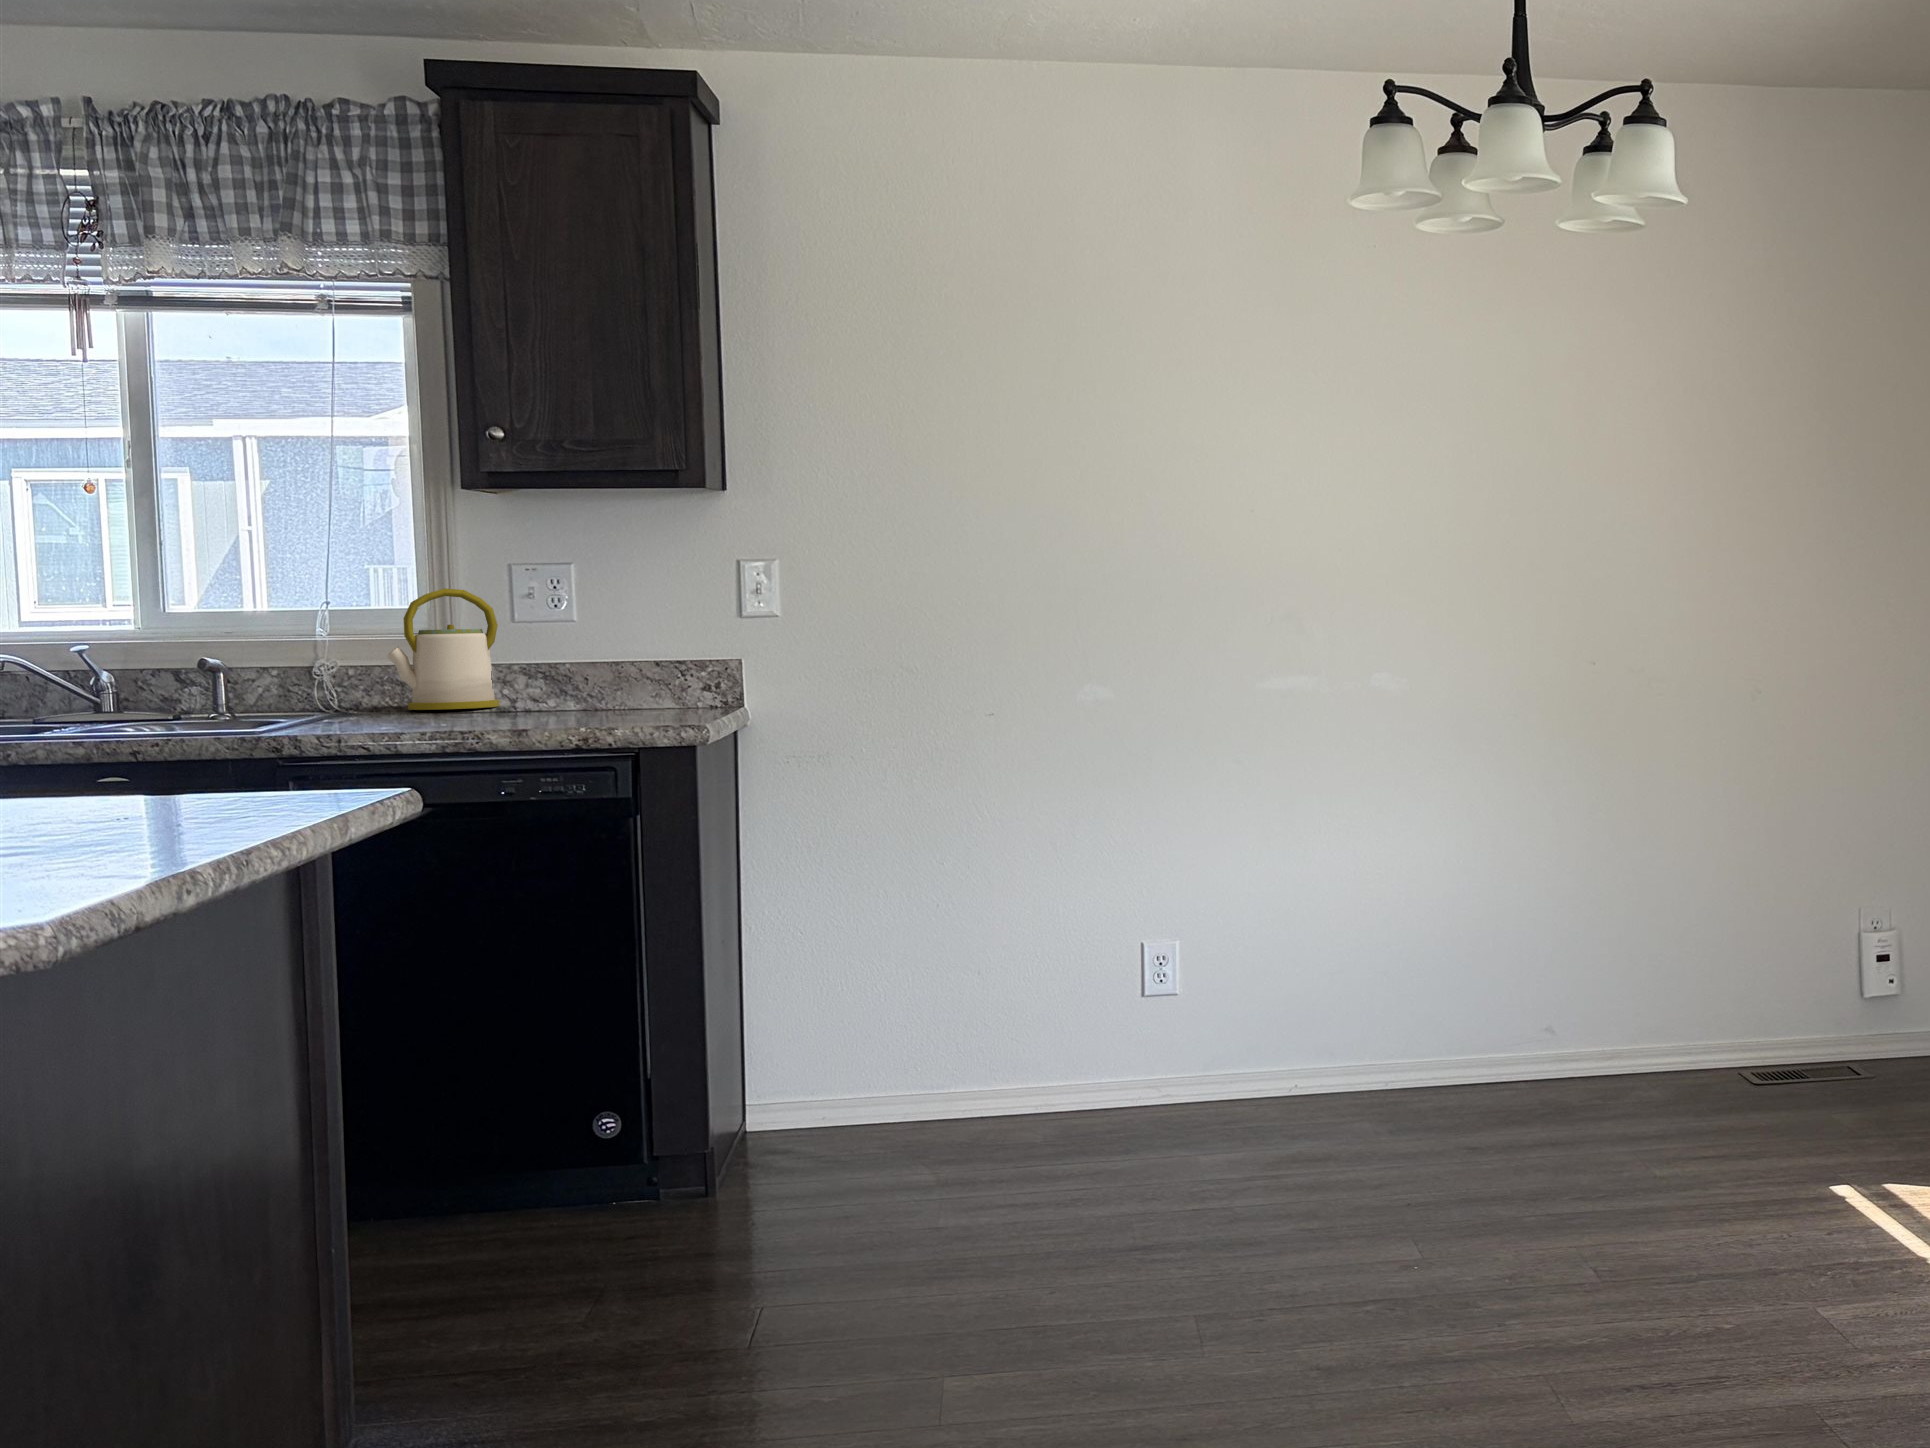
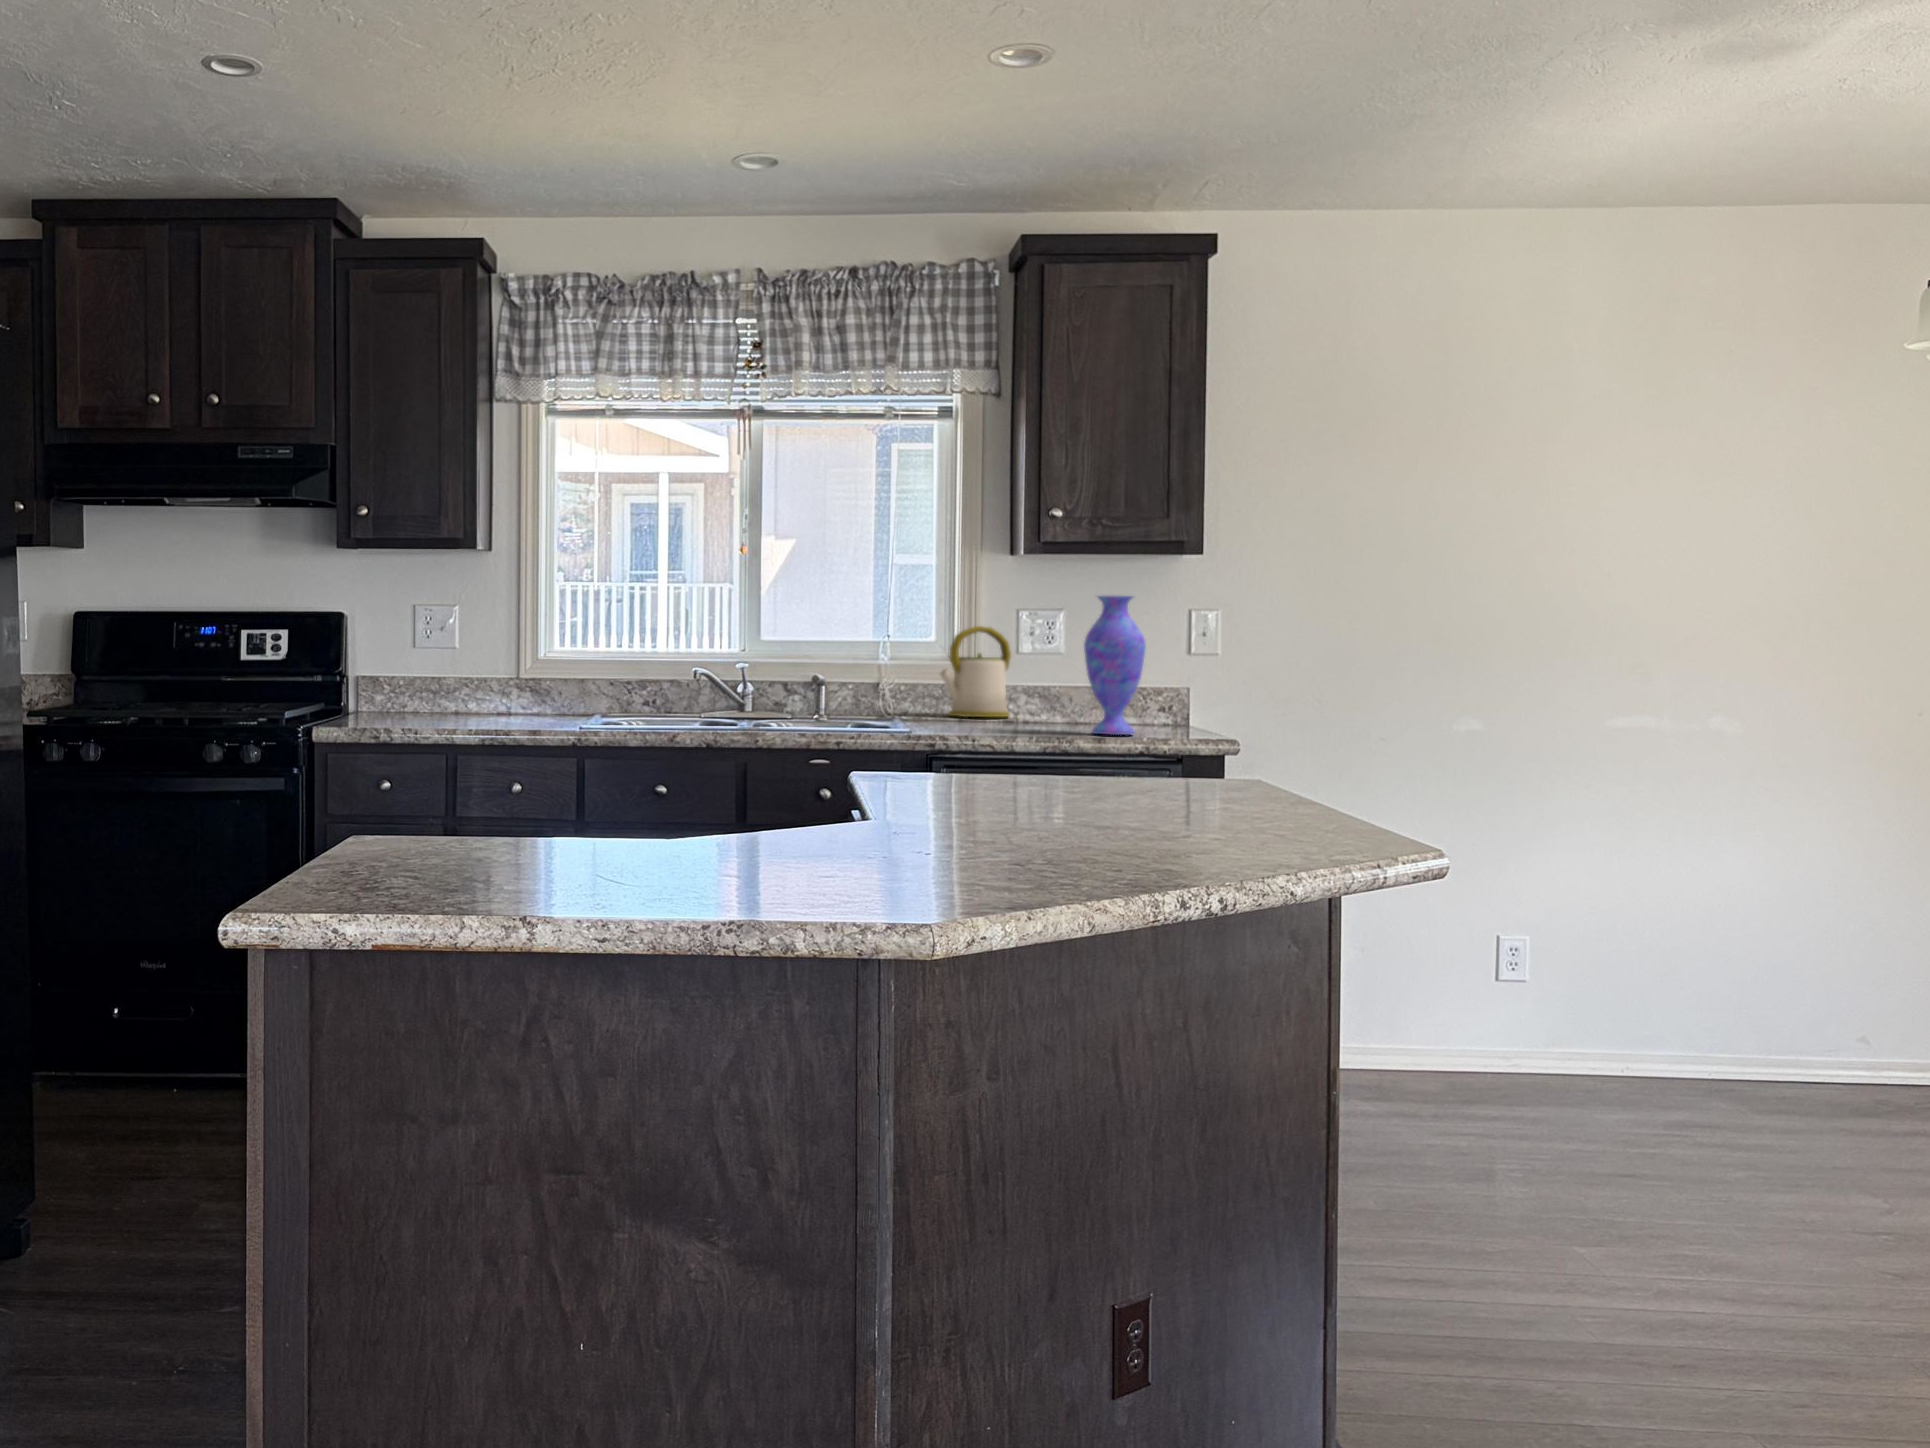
vase: none [504,544,593,730] -> present [1084,596,1146,735]

